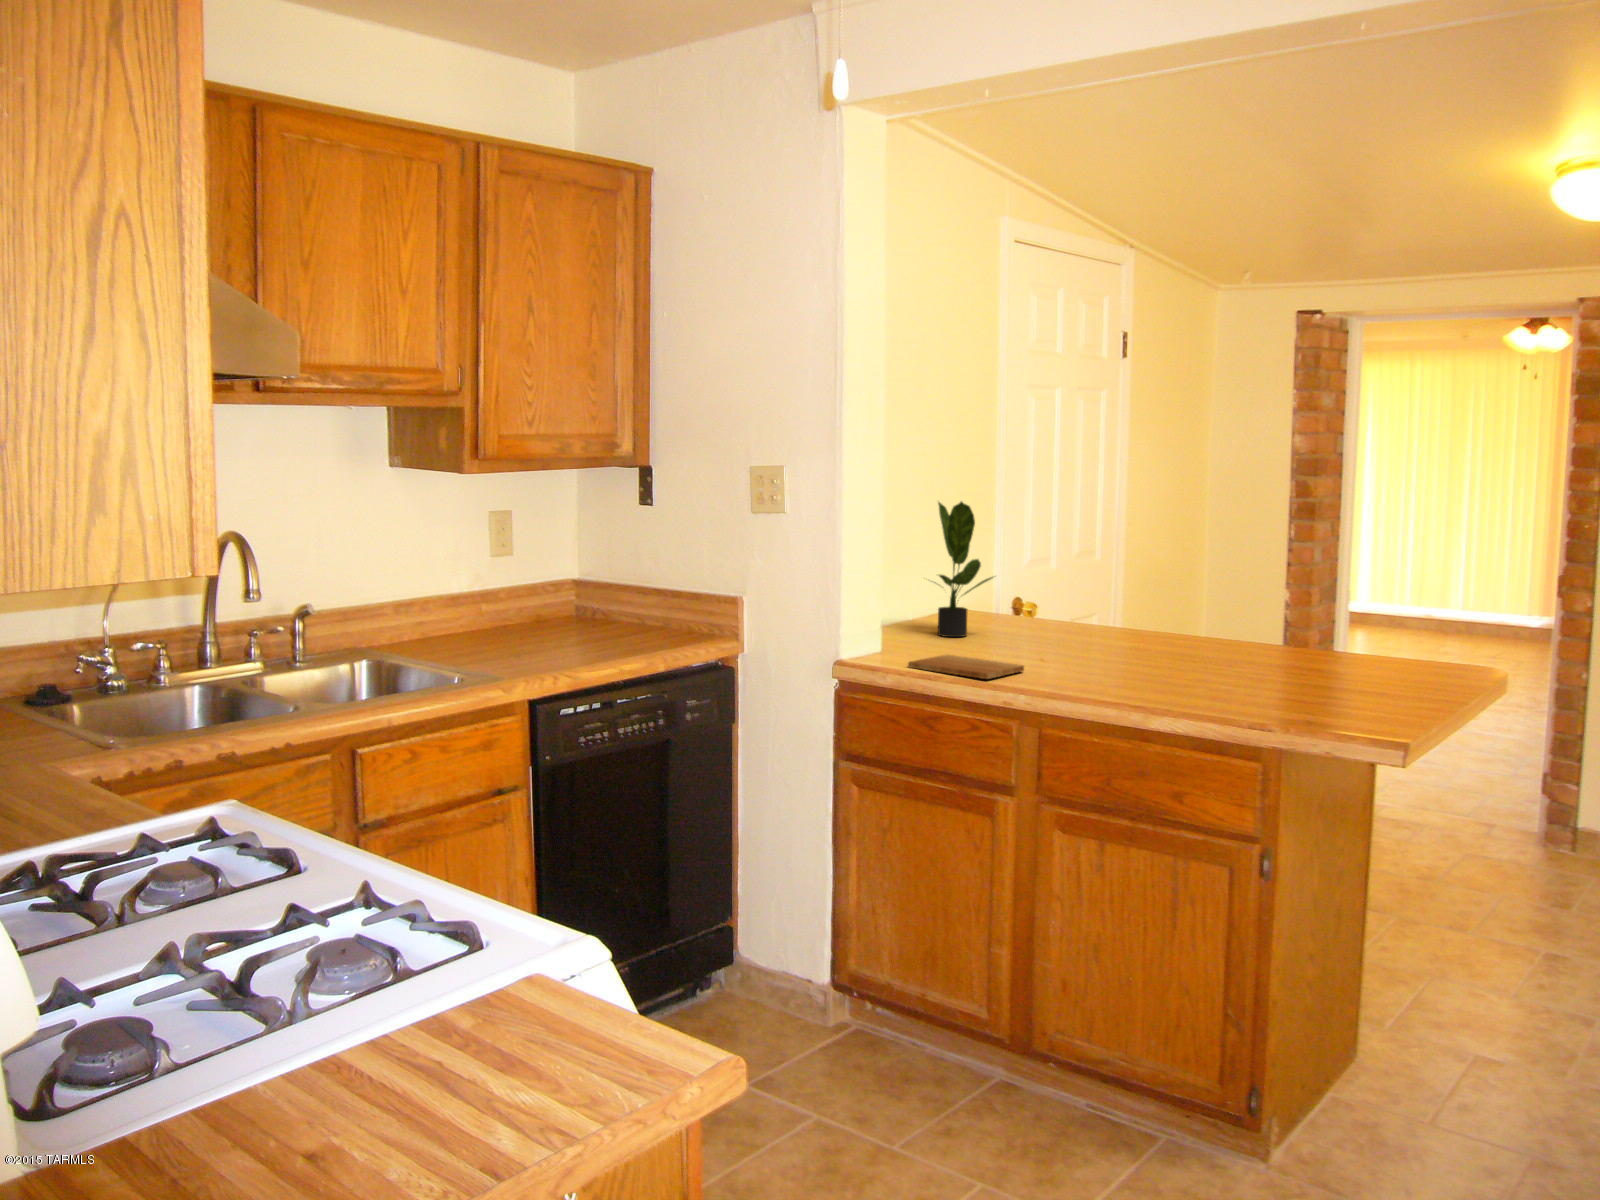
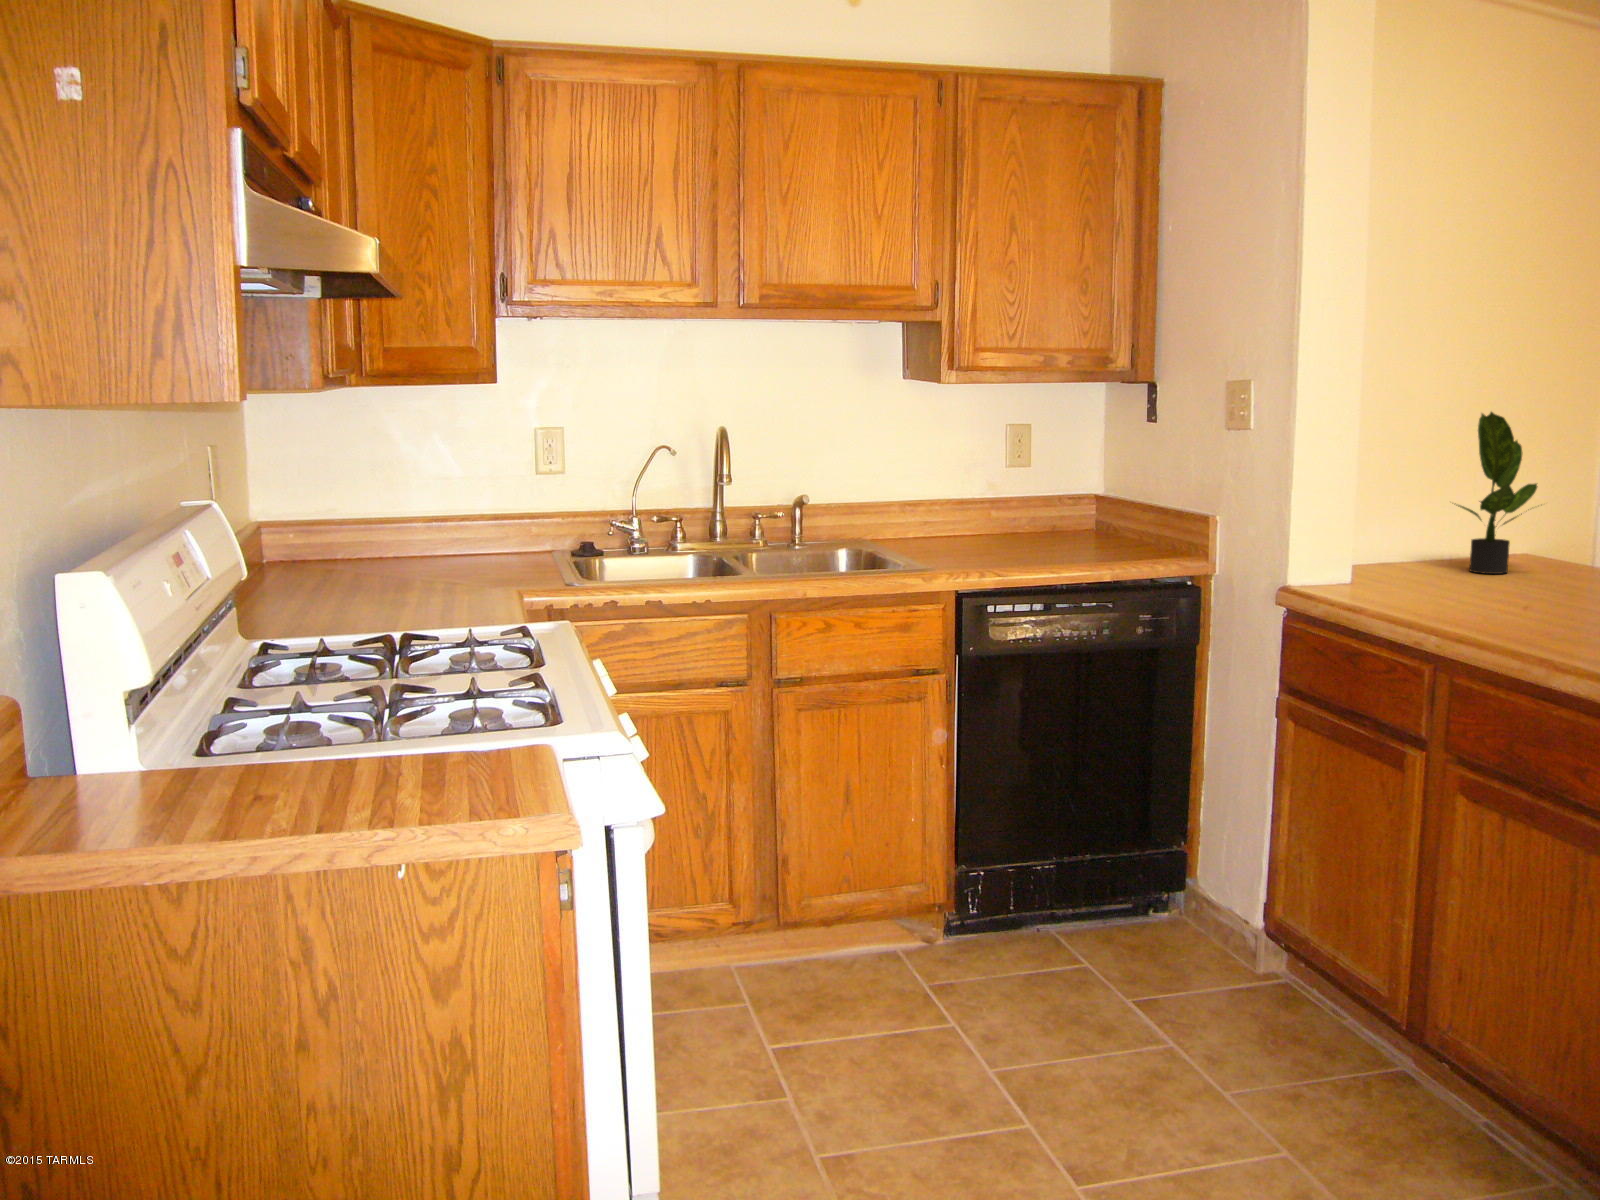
cutting board: present [908,655,1024,679] -> none [1358,586,1495,611]

